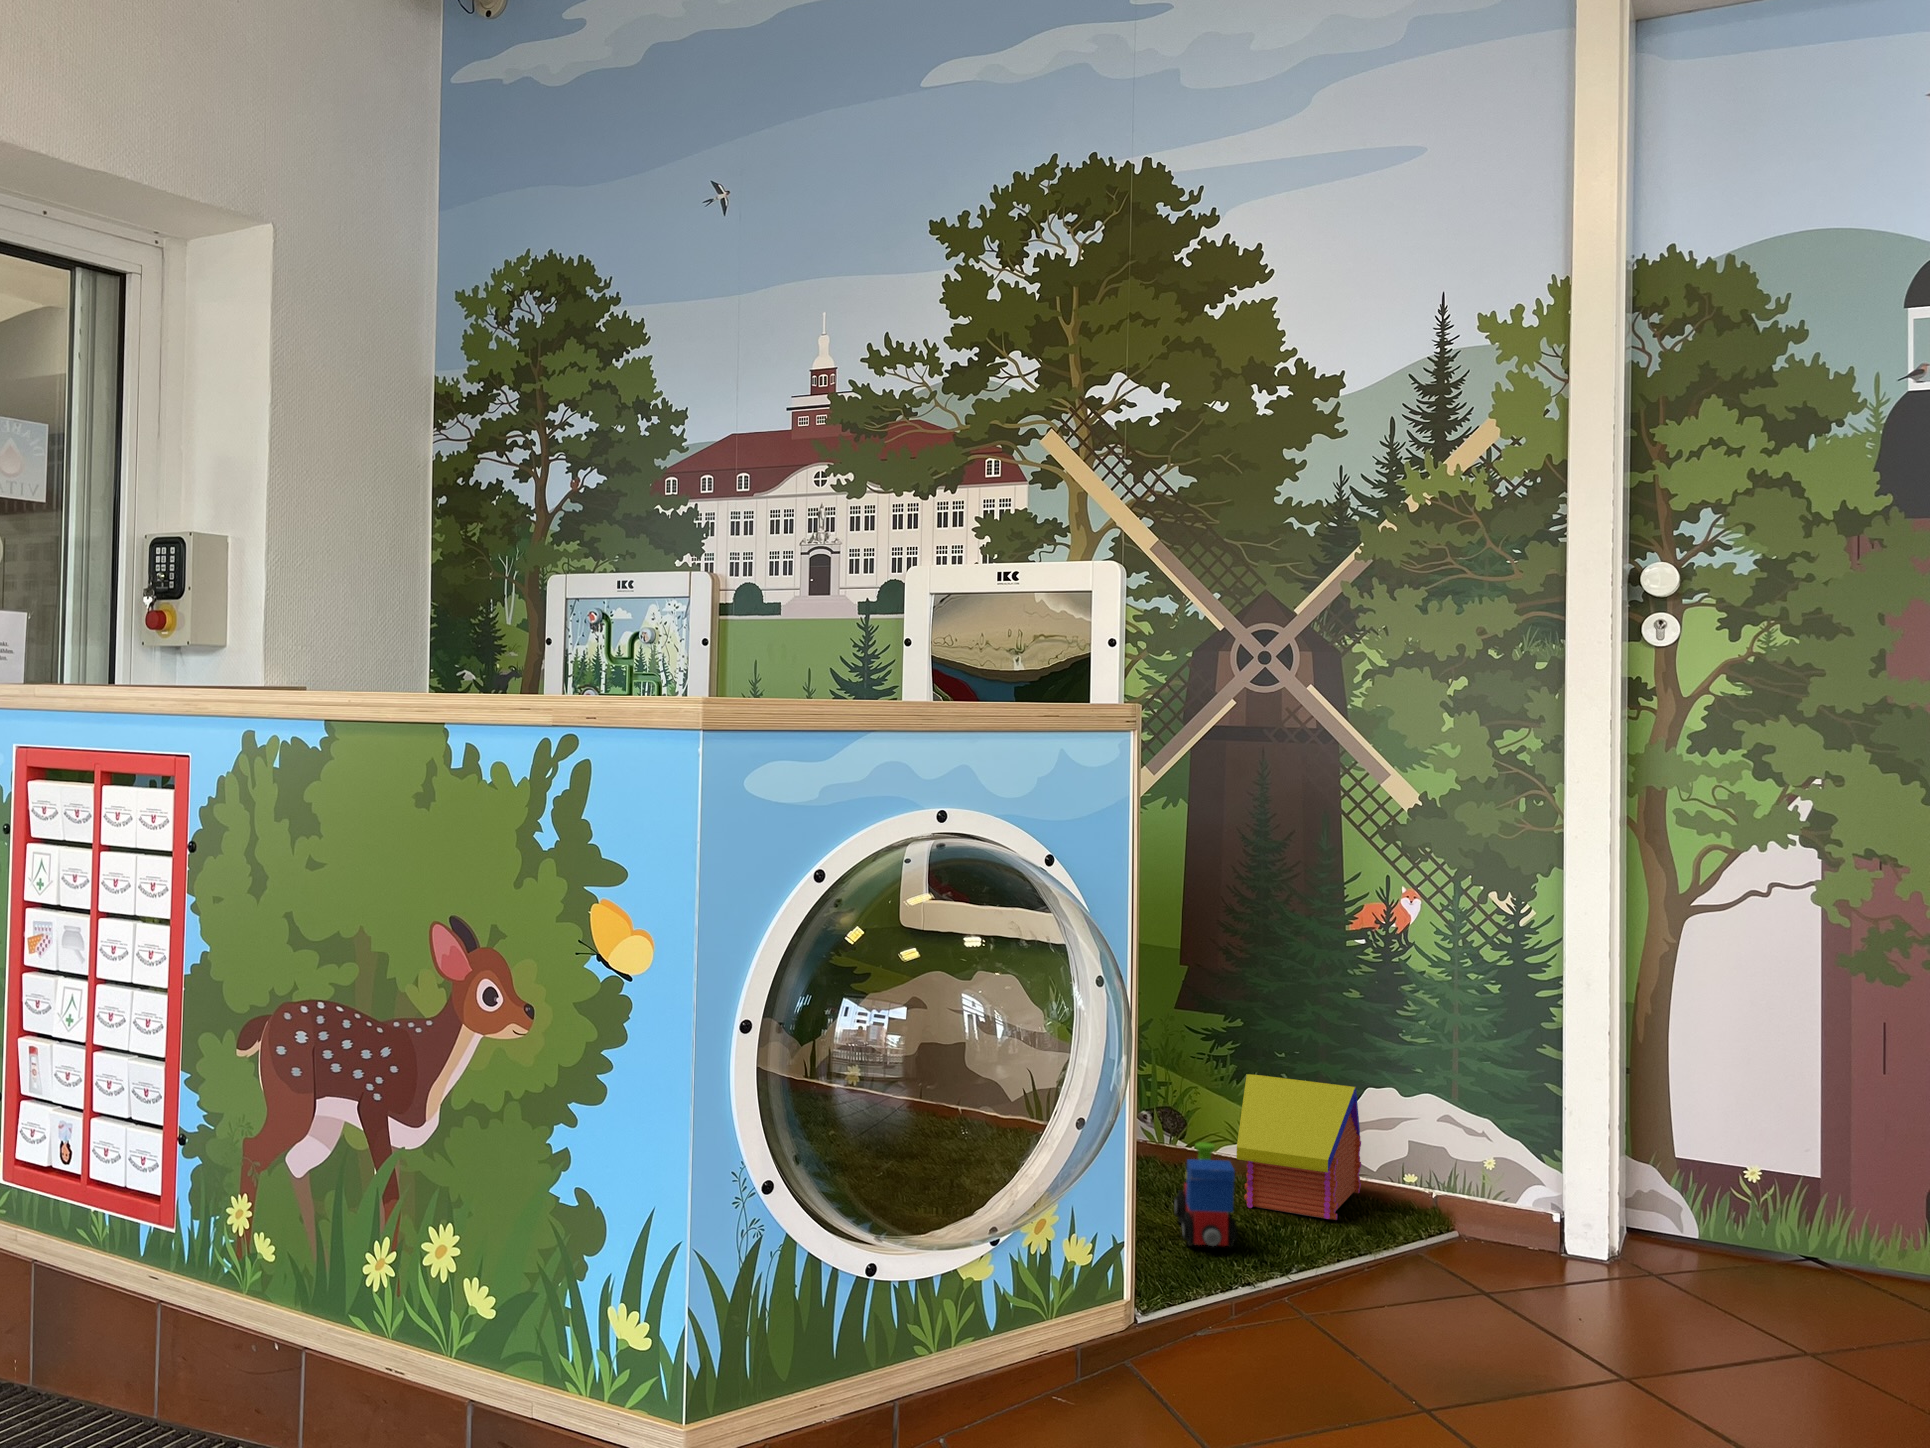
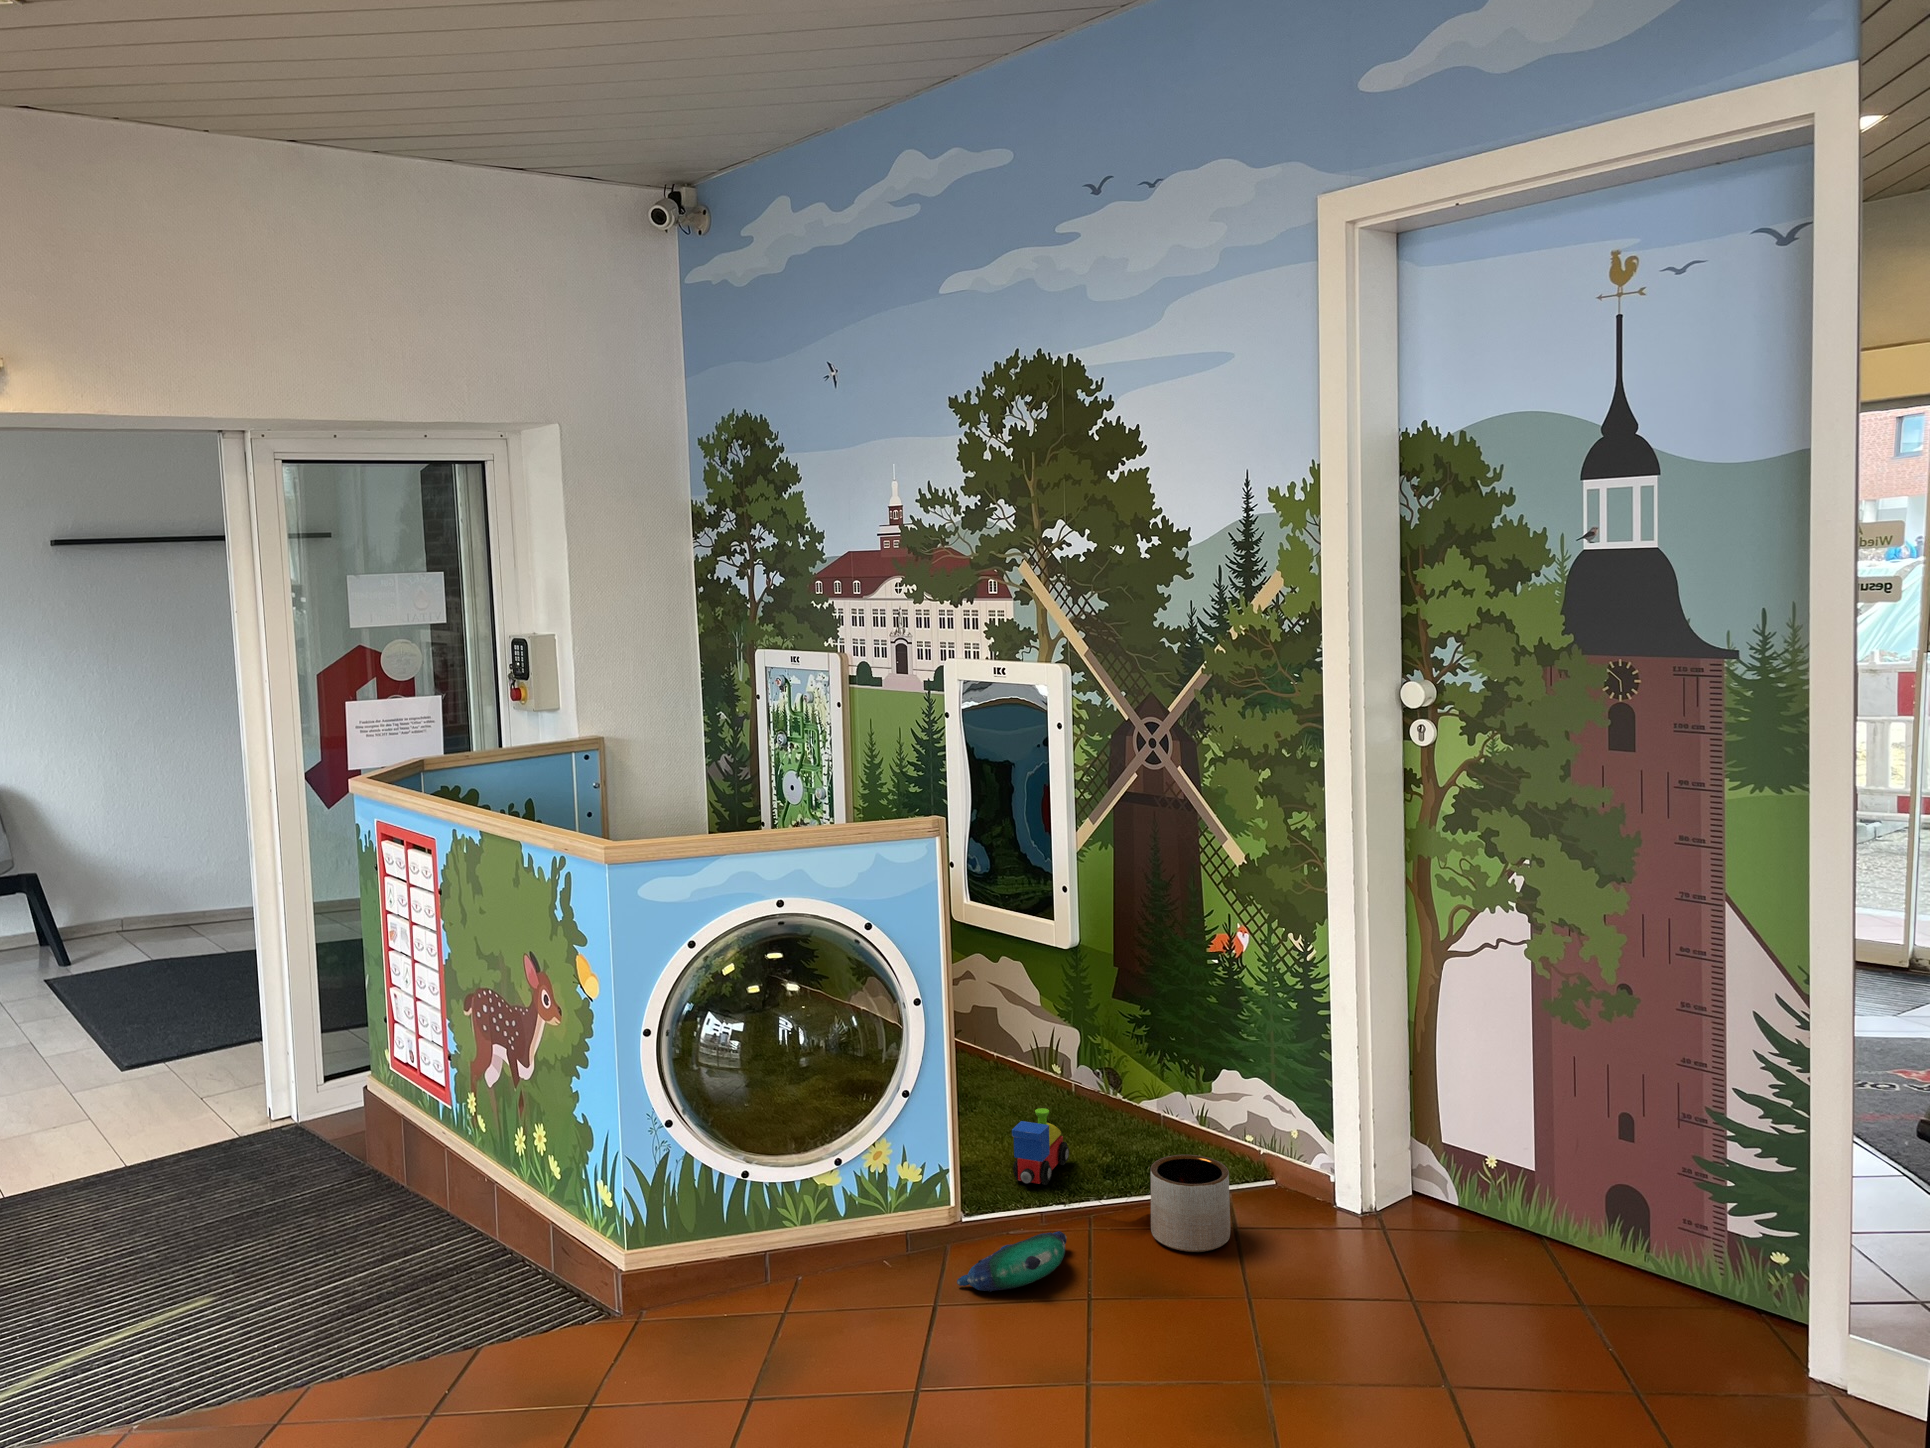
toy house: present [1237,1074,1361,1220] -> none [1095,1055,1210,1169]
planter: none [1401,1182,1515,1309] -> present [1151,1155,1230,1252]
plush toy: none [1254,1293,1380,1385] -> present [957,1231,1067,1292]

